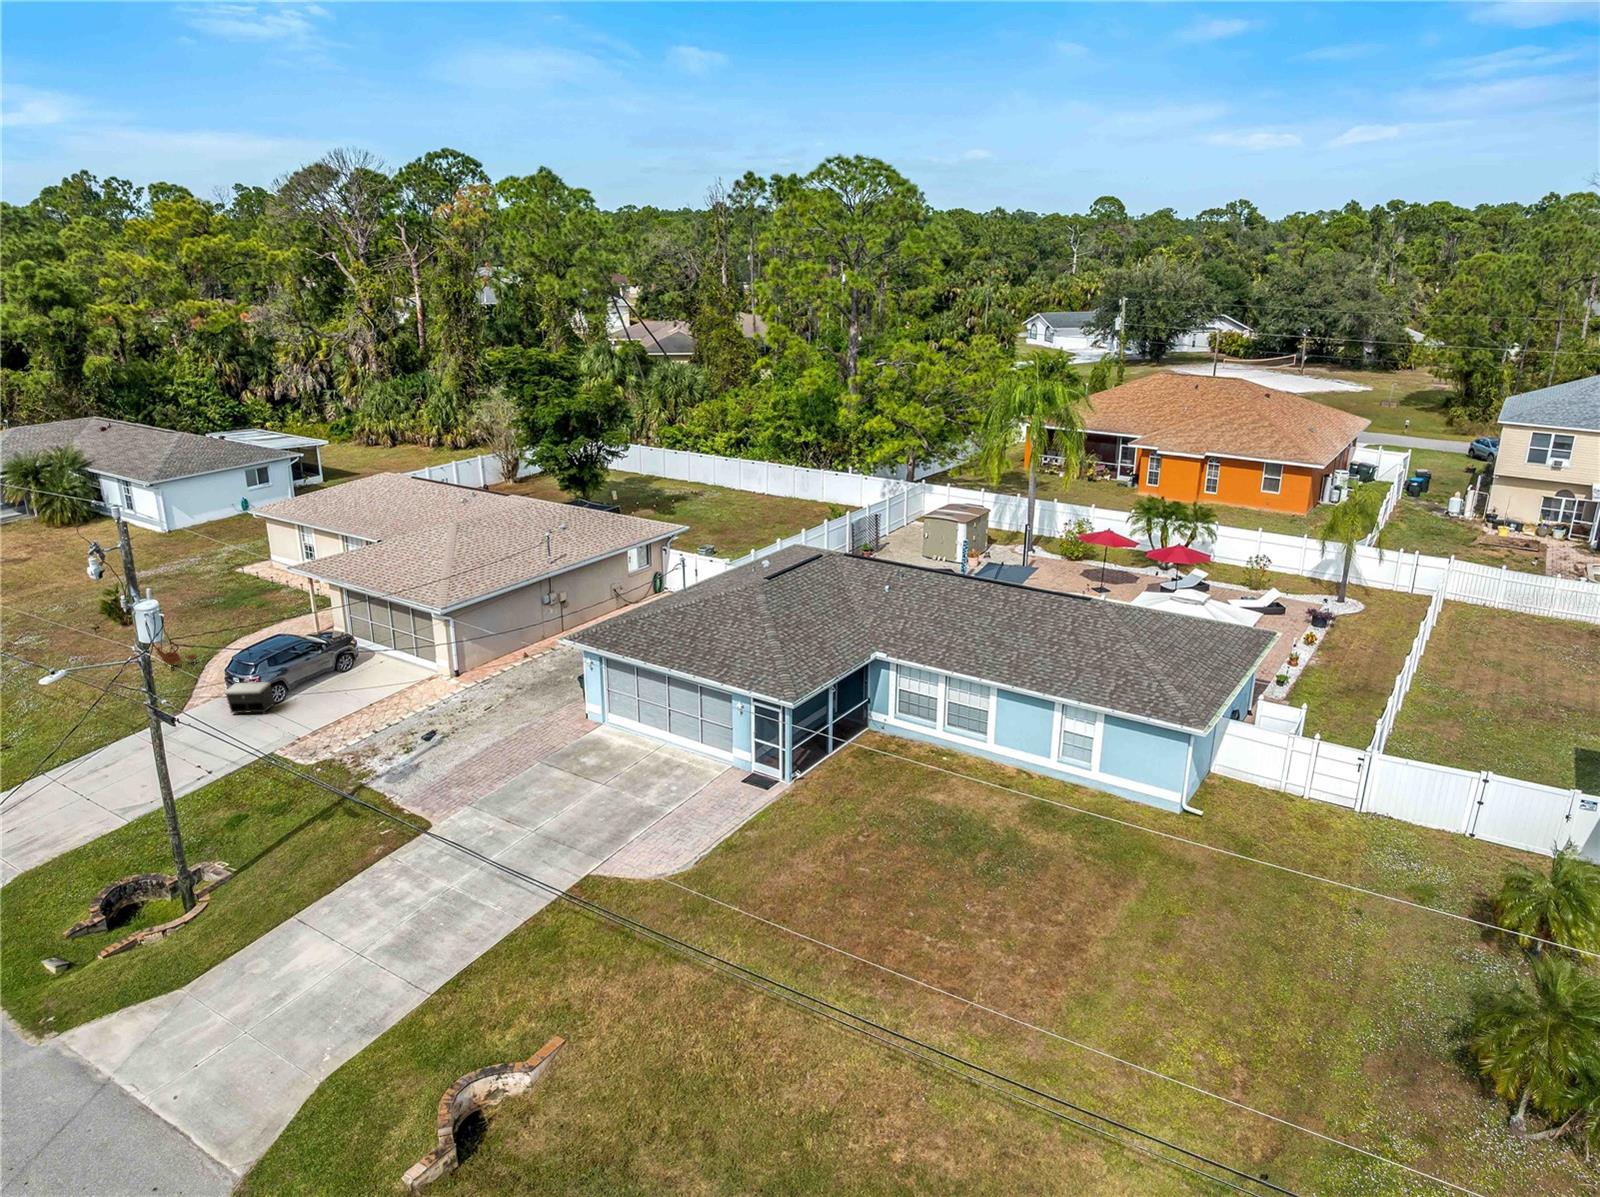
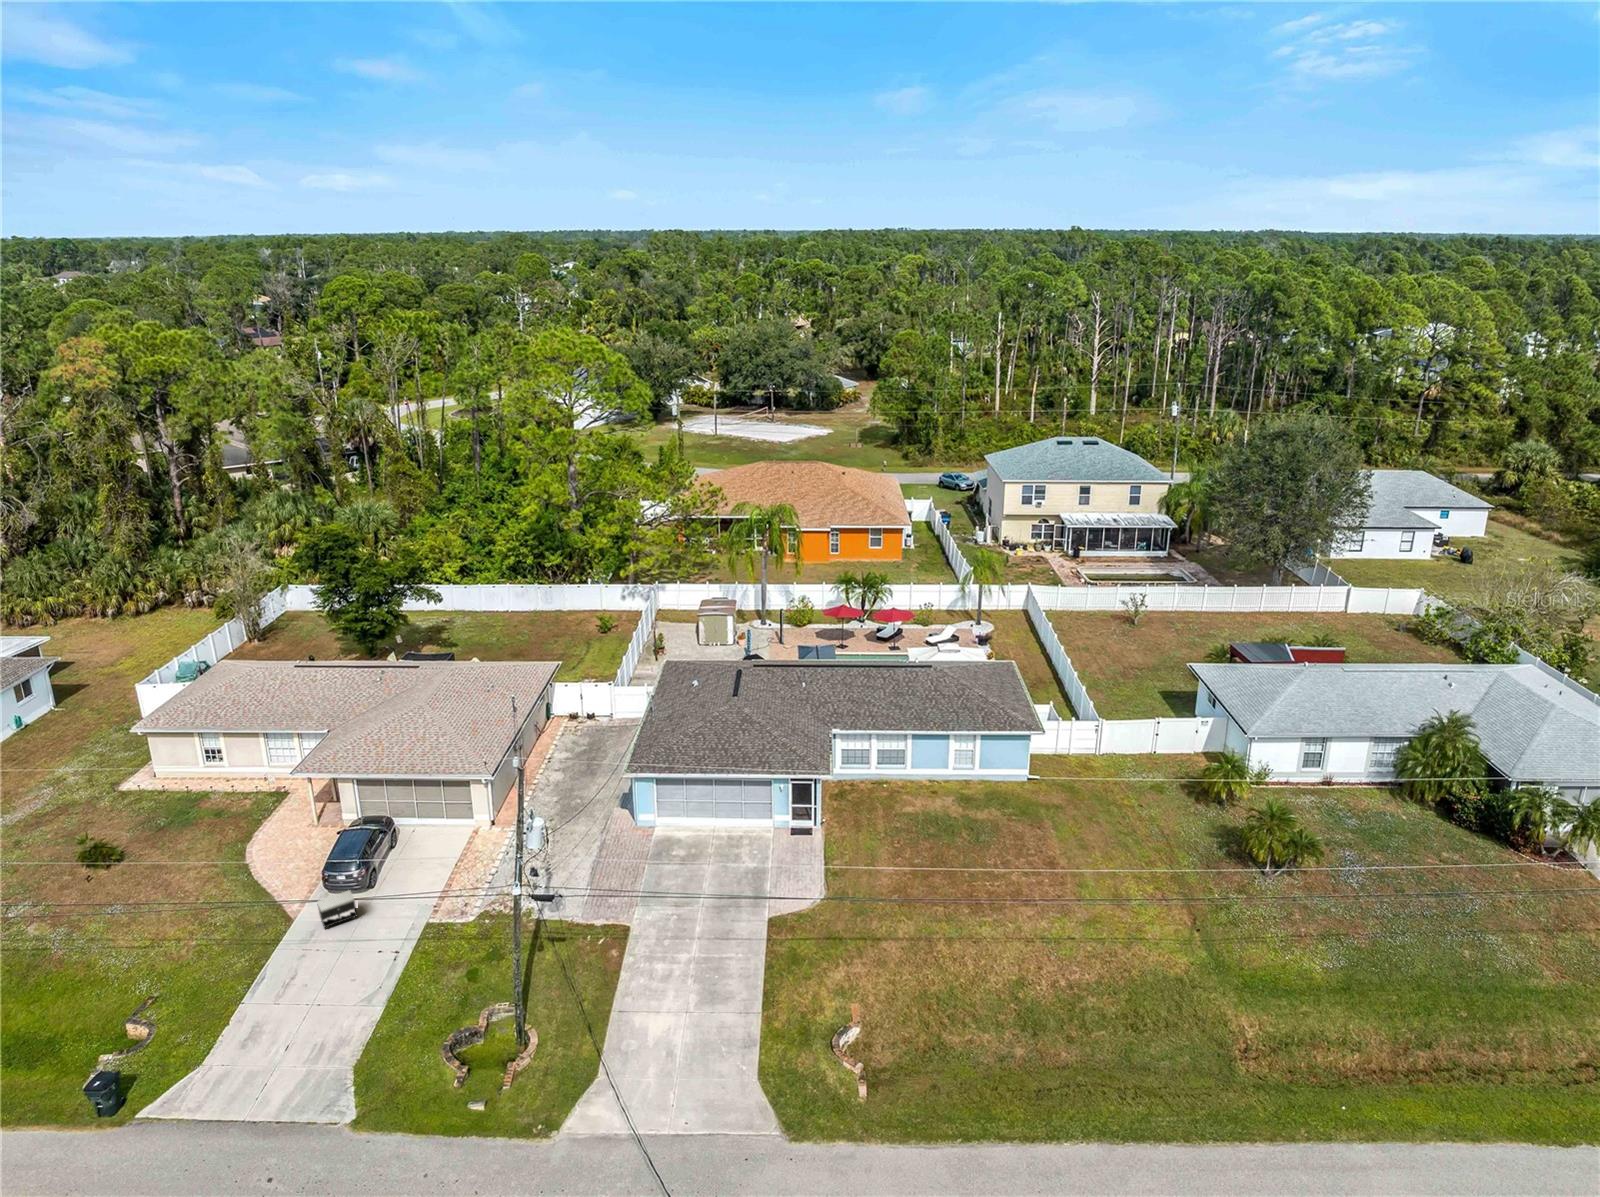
lounge chair: present [157,647,196,667] -> none [159,897,197,922]

